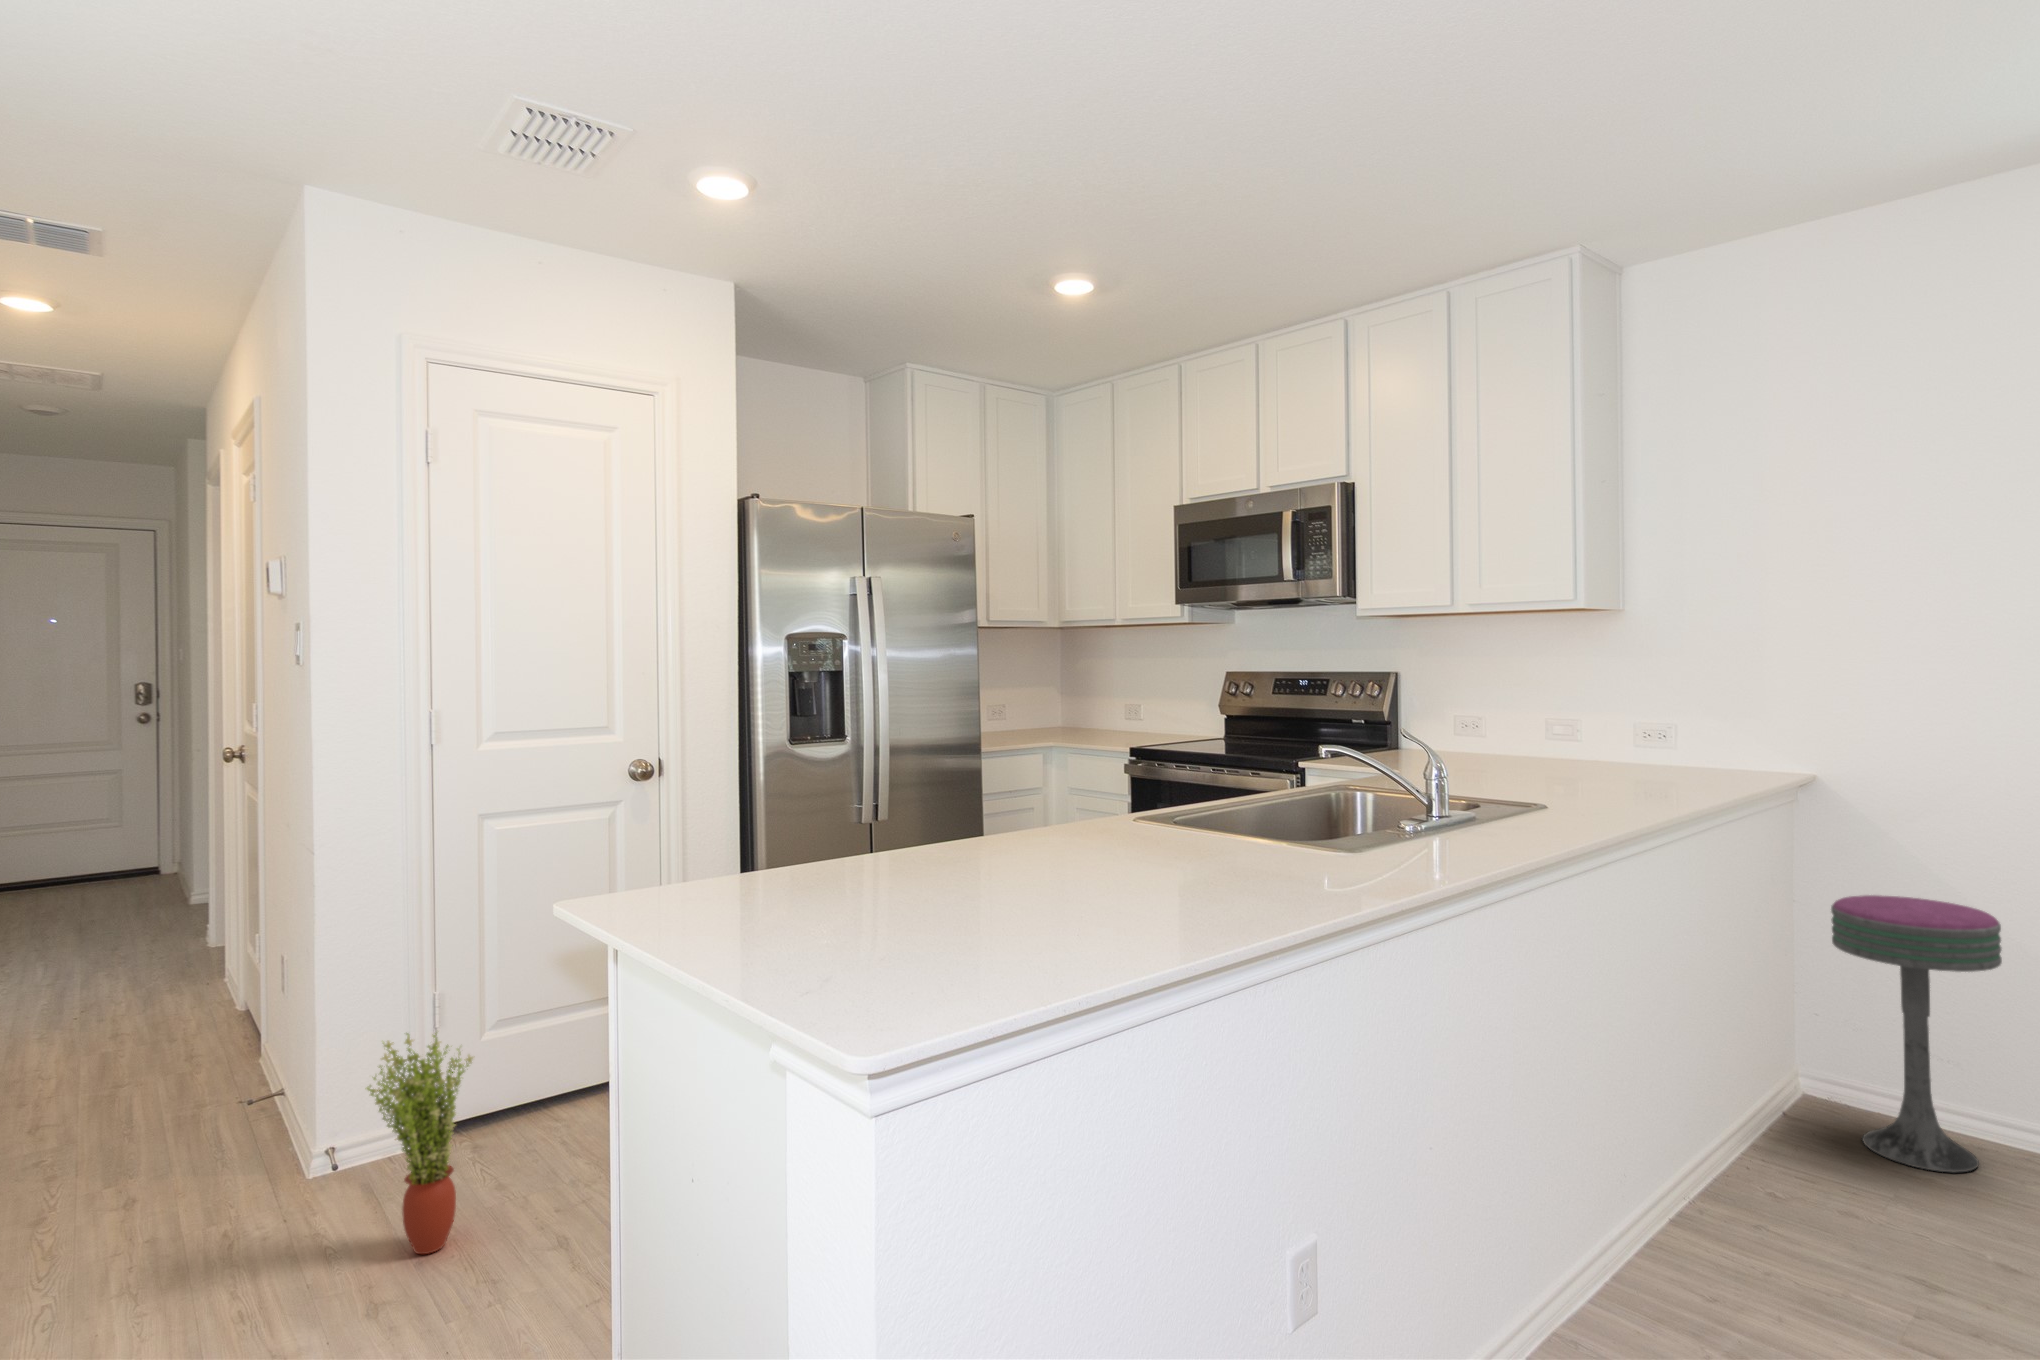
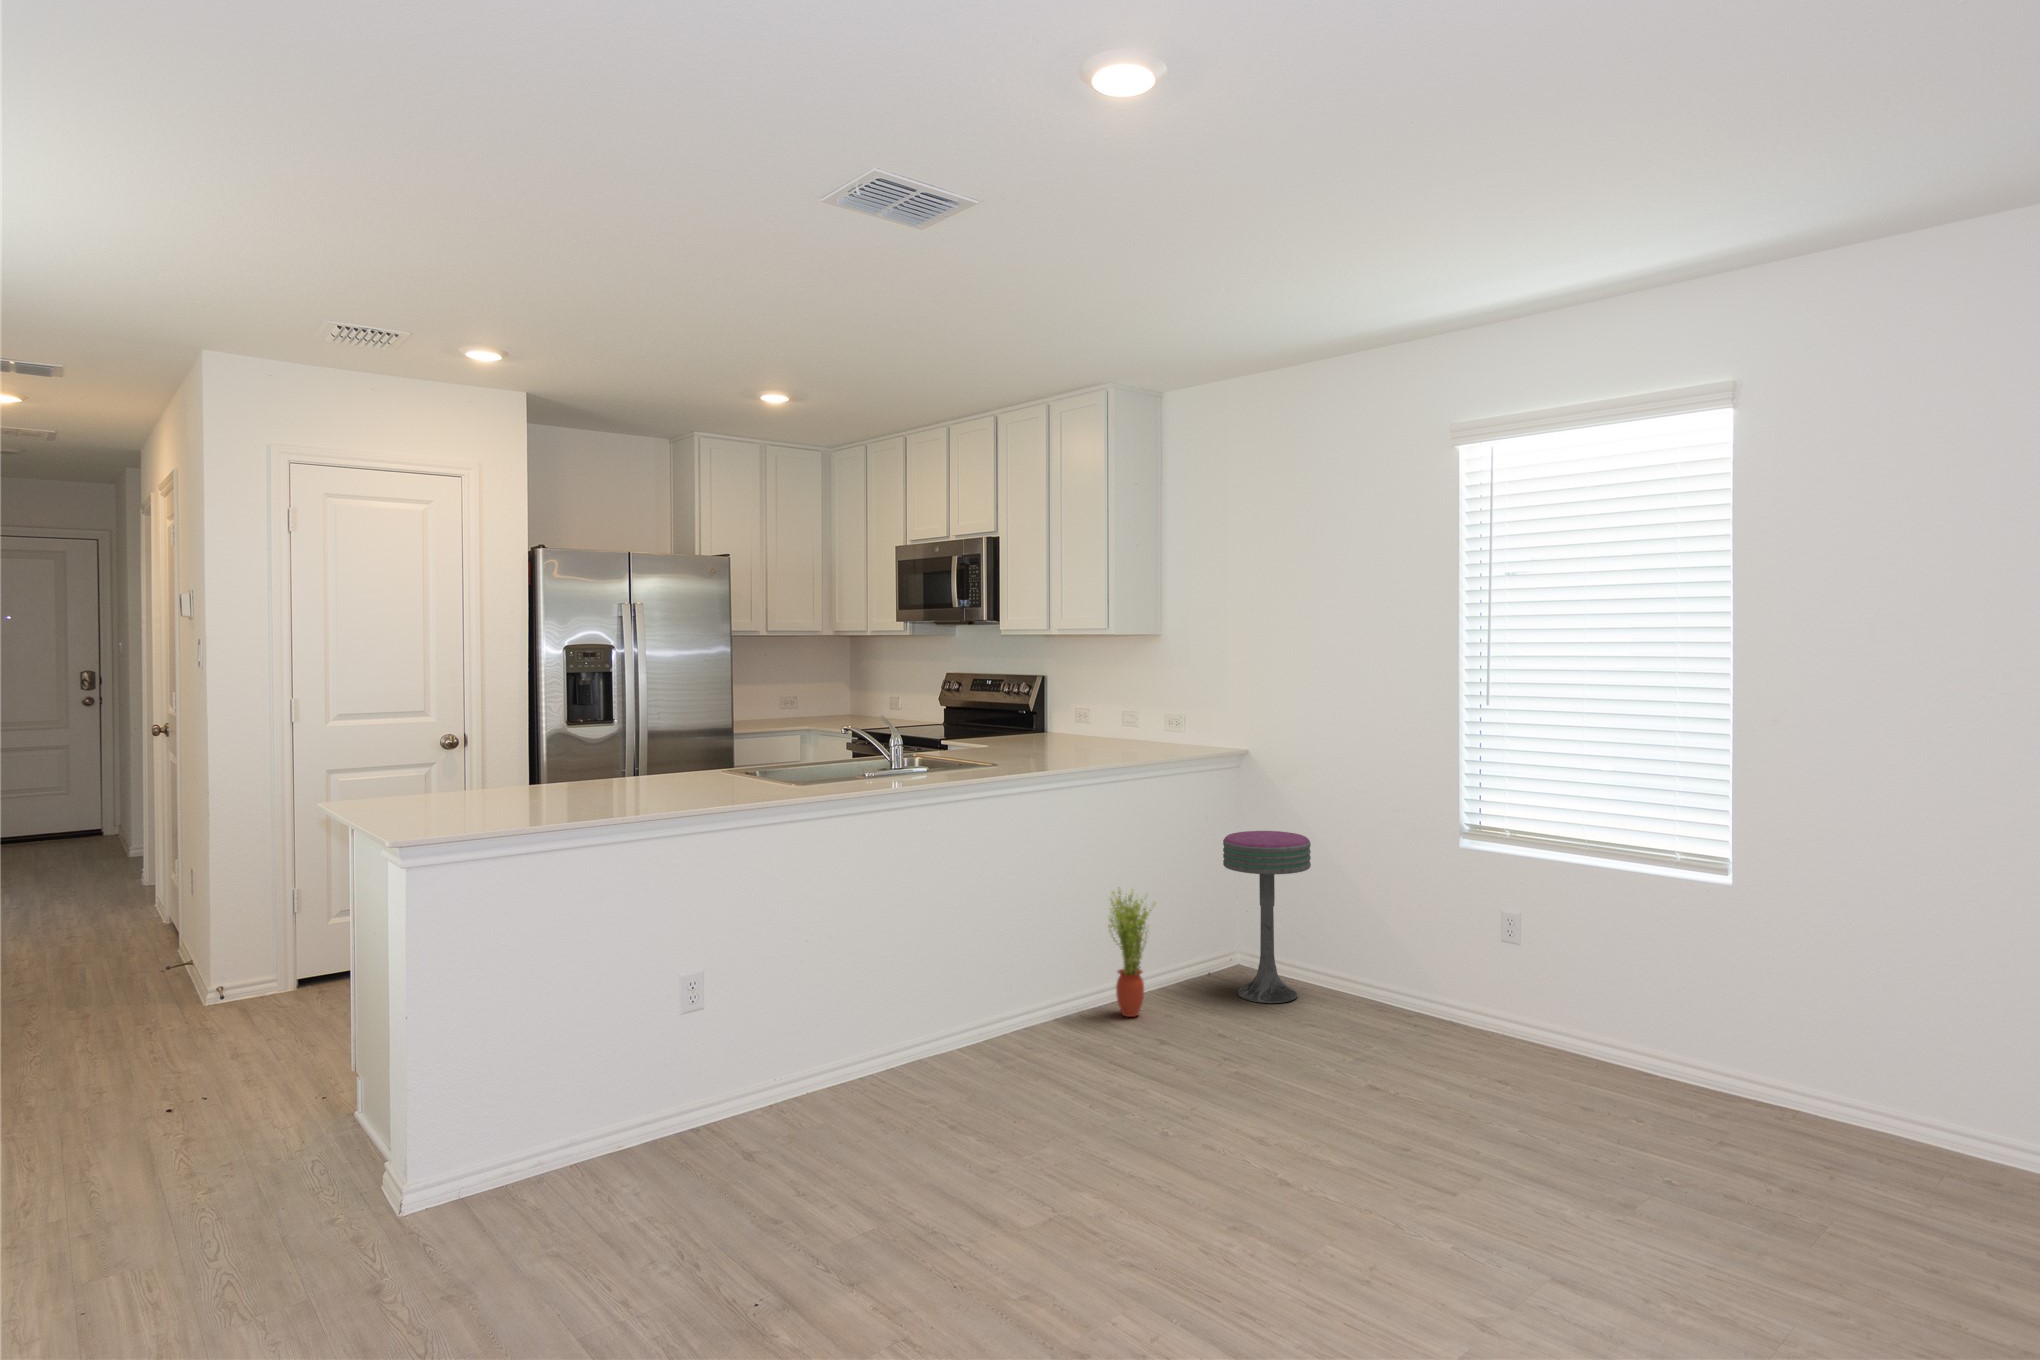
potted plant: present [367,1033,473,1254] -> present [1109,889,1156,1017]

